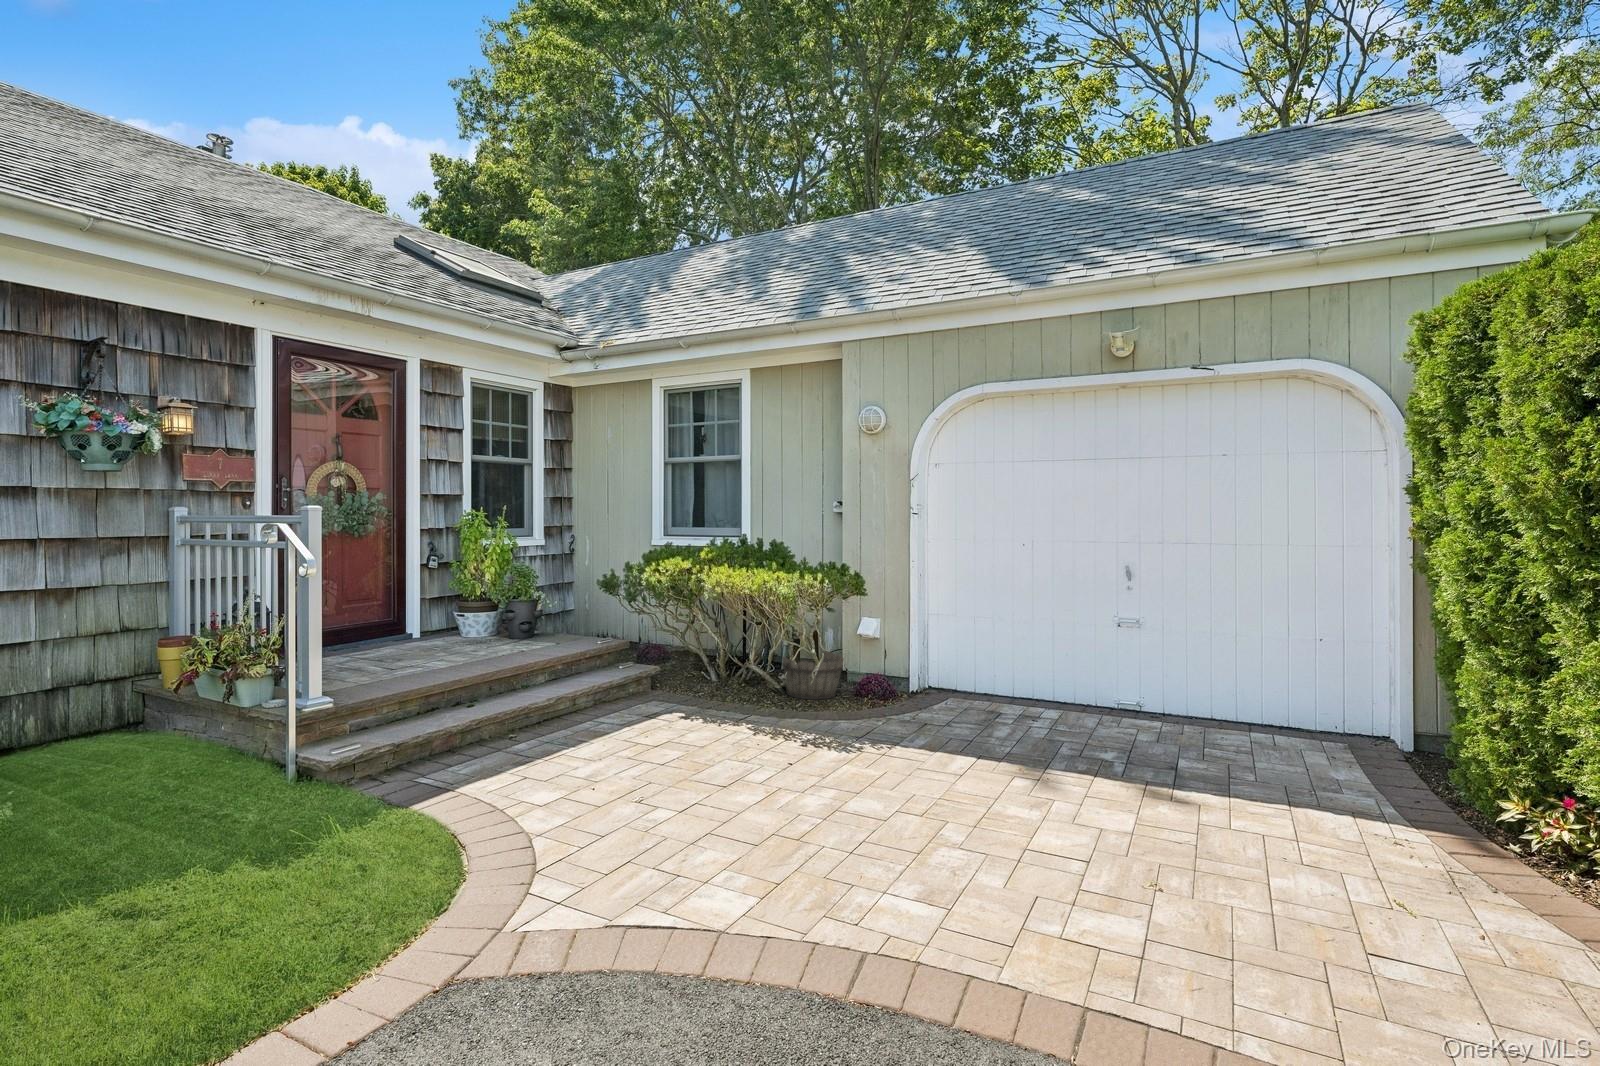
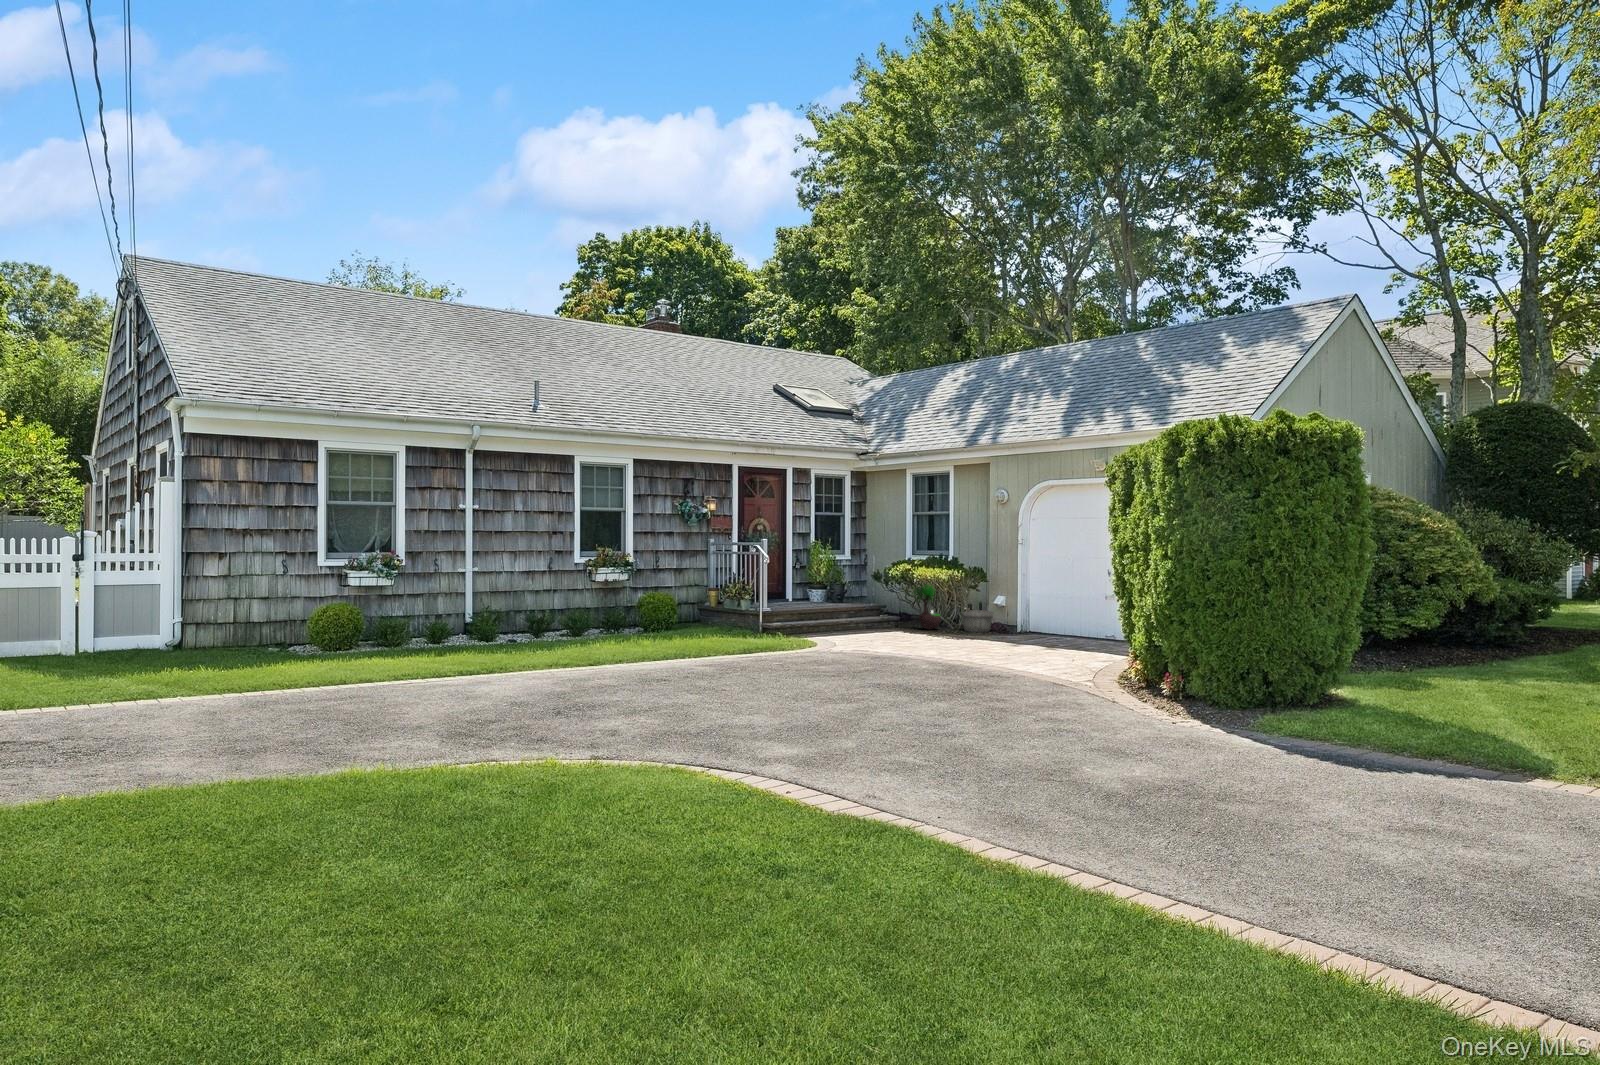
potted tree: none [683,596,744,698] -> present [912,584,941,630]

